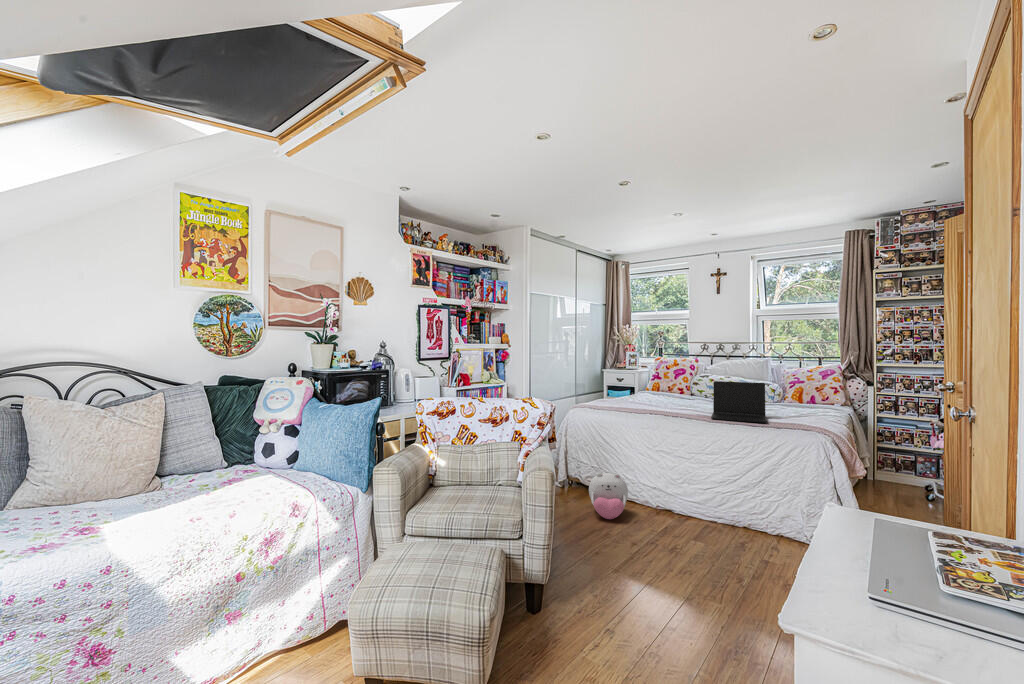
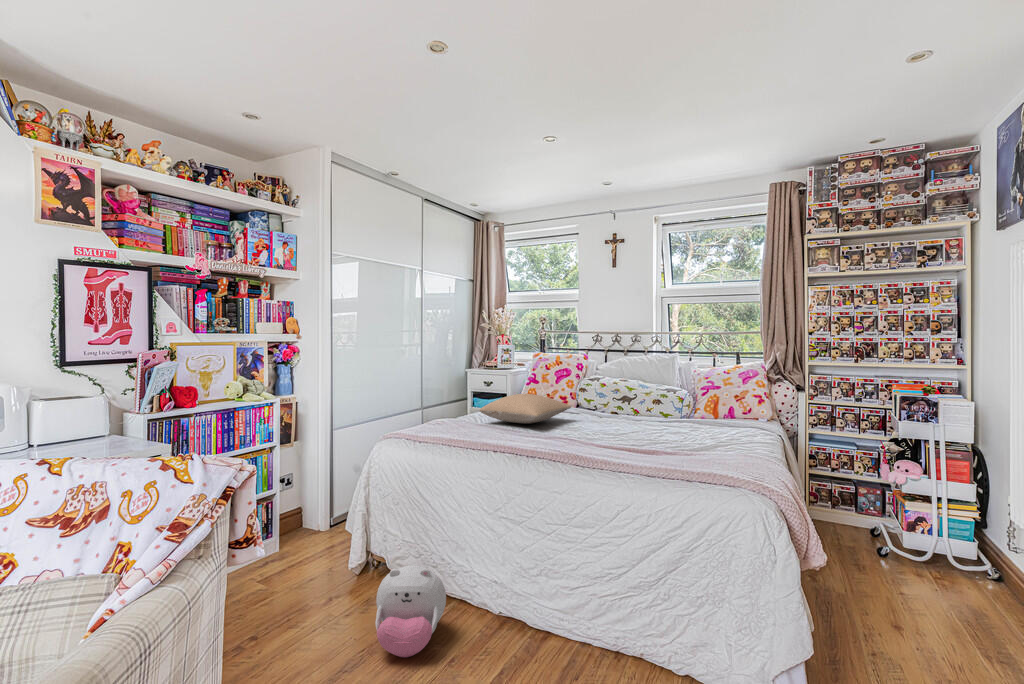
laptop: present [711,381,767,423] -> none [587,395,671,466]
pillow: none [631,383,692,401] -> present [480,394,571,424]

